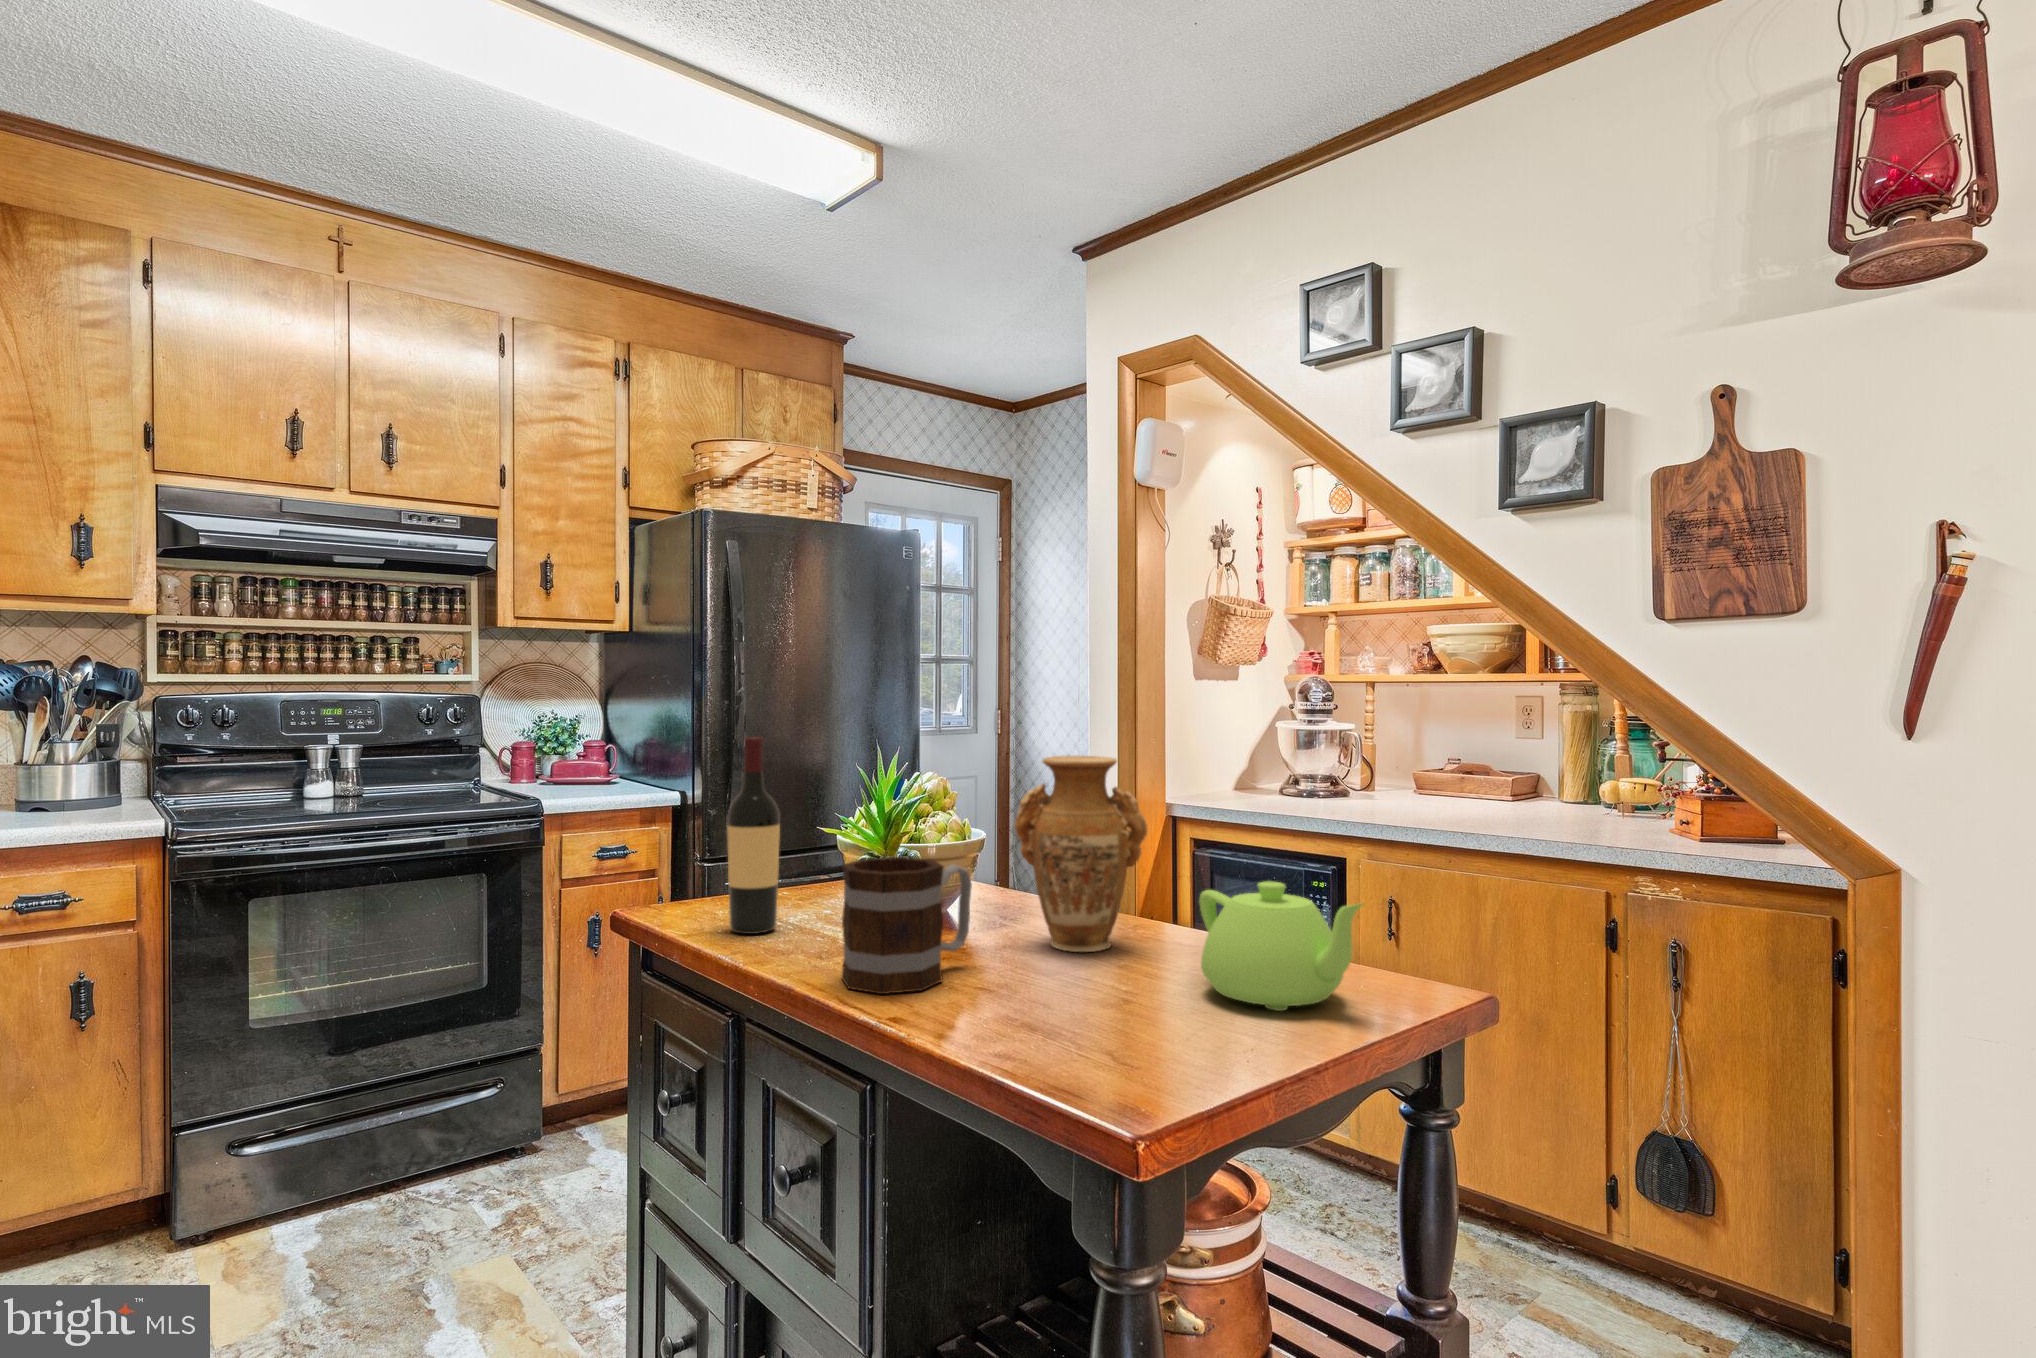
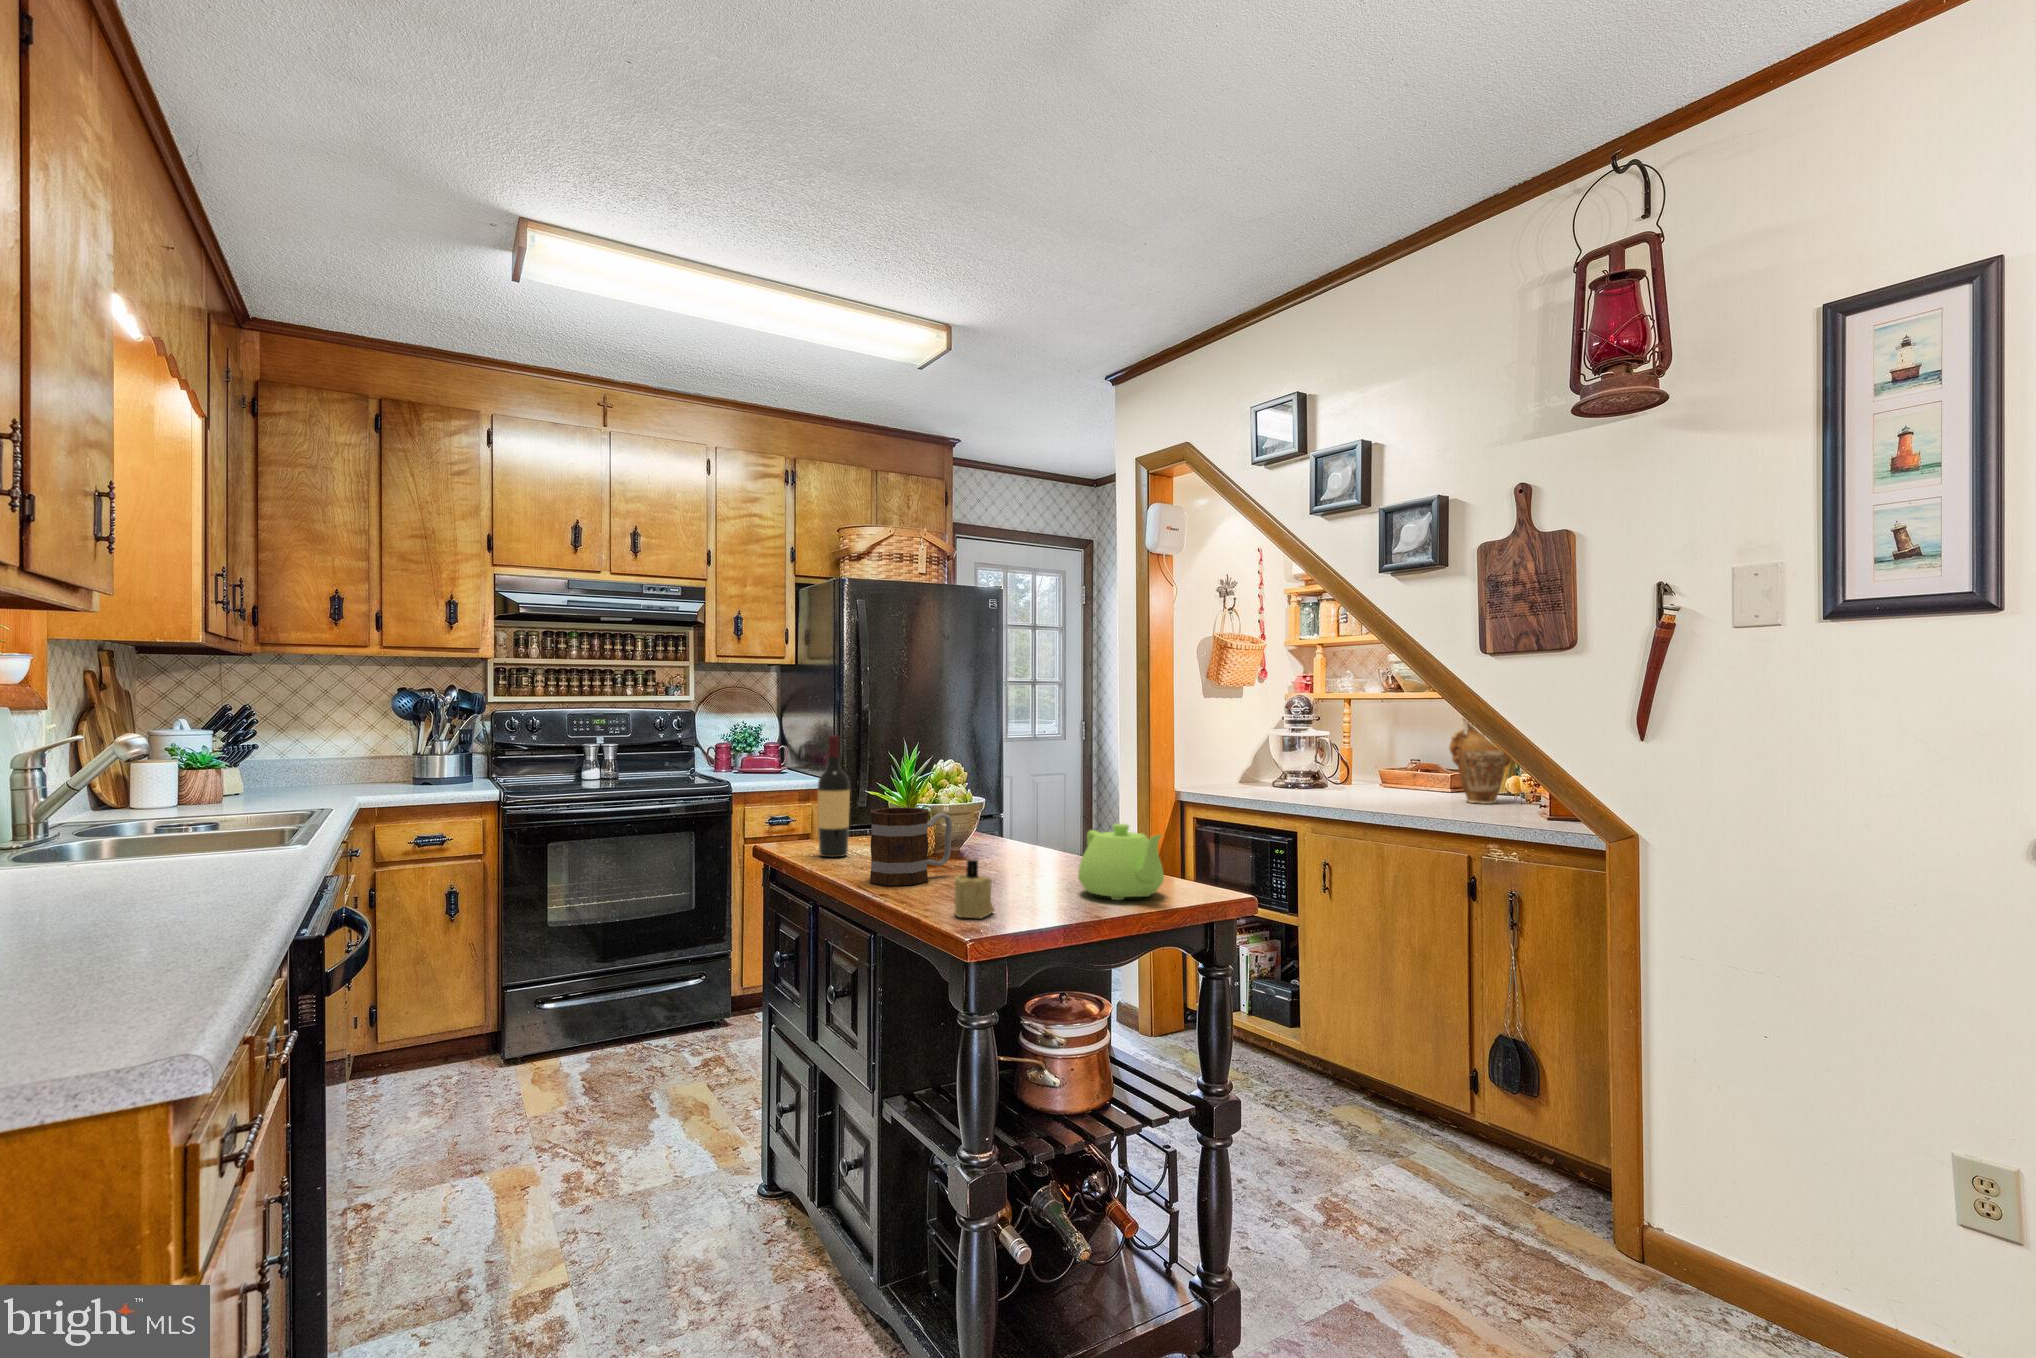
vase: present [1015,756,1148,952] -> present [1449,719,1512,804]
candle: none [1042,961,1110,1070] -> present [954,860,994,918]

